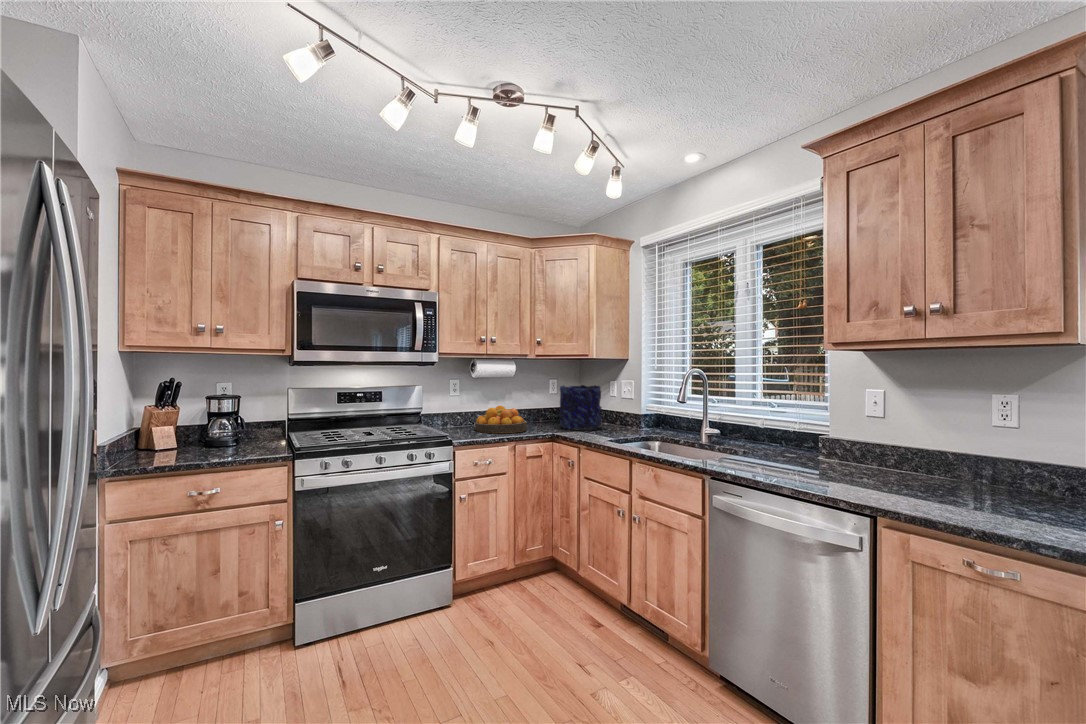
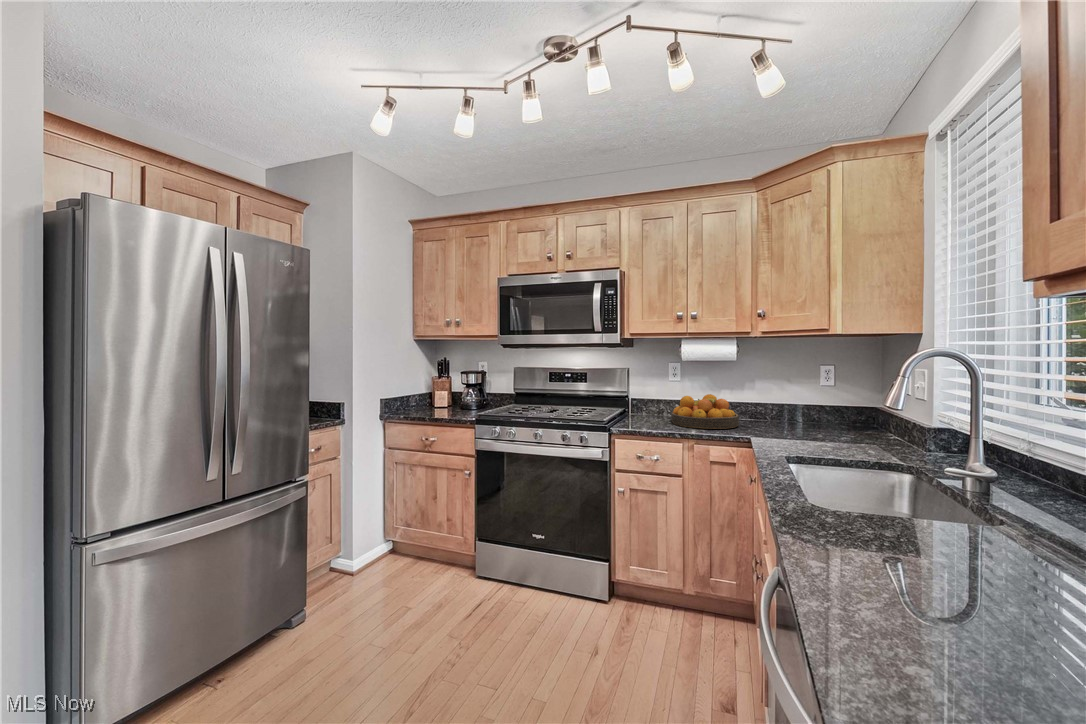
vase: present [560,385,602,429] -> none [796,372,873,440]

